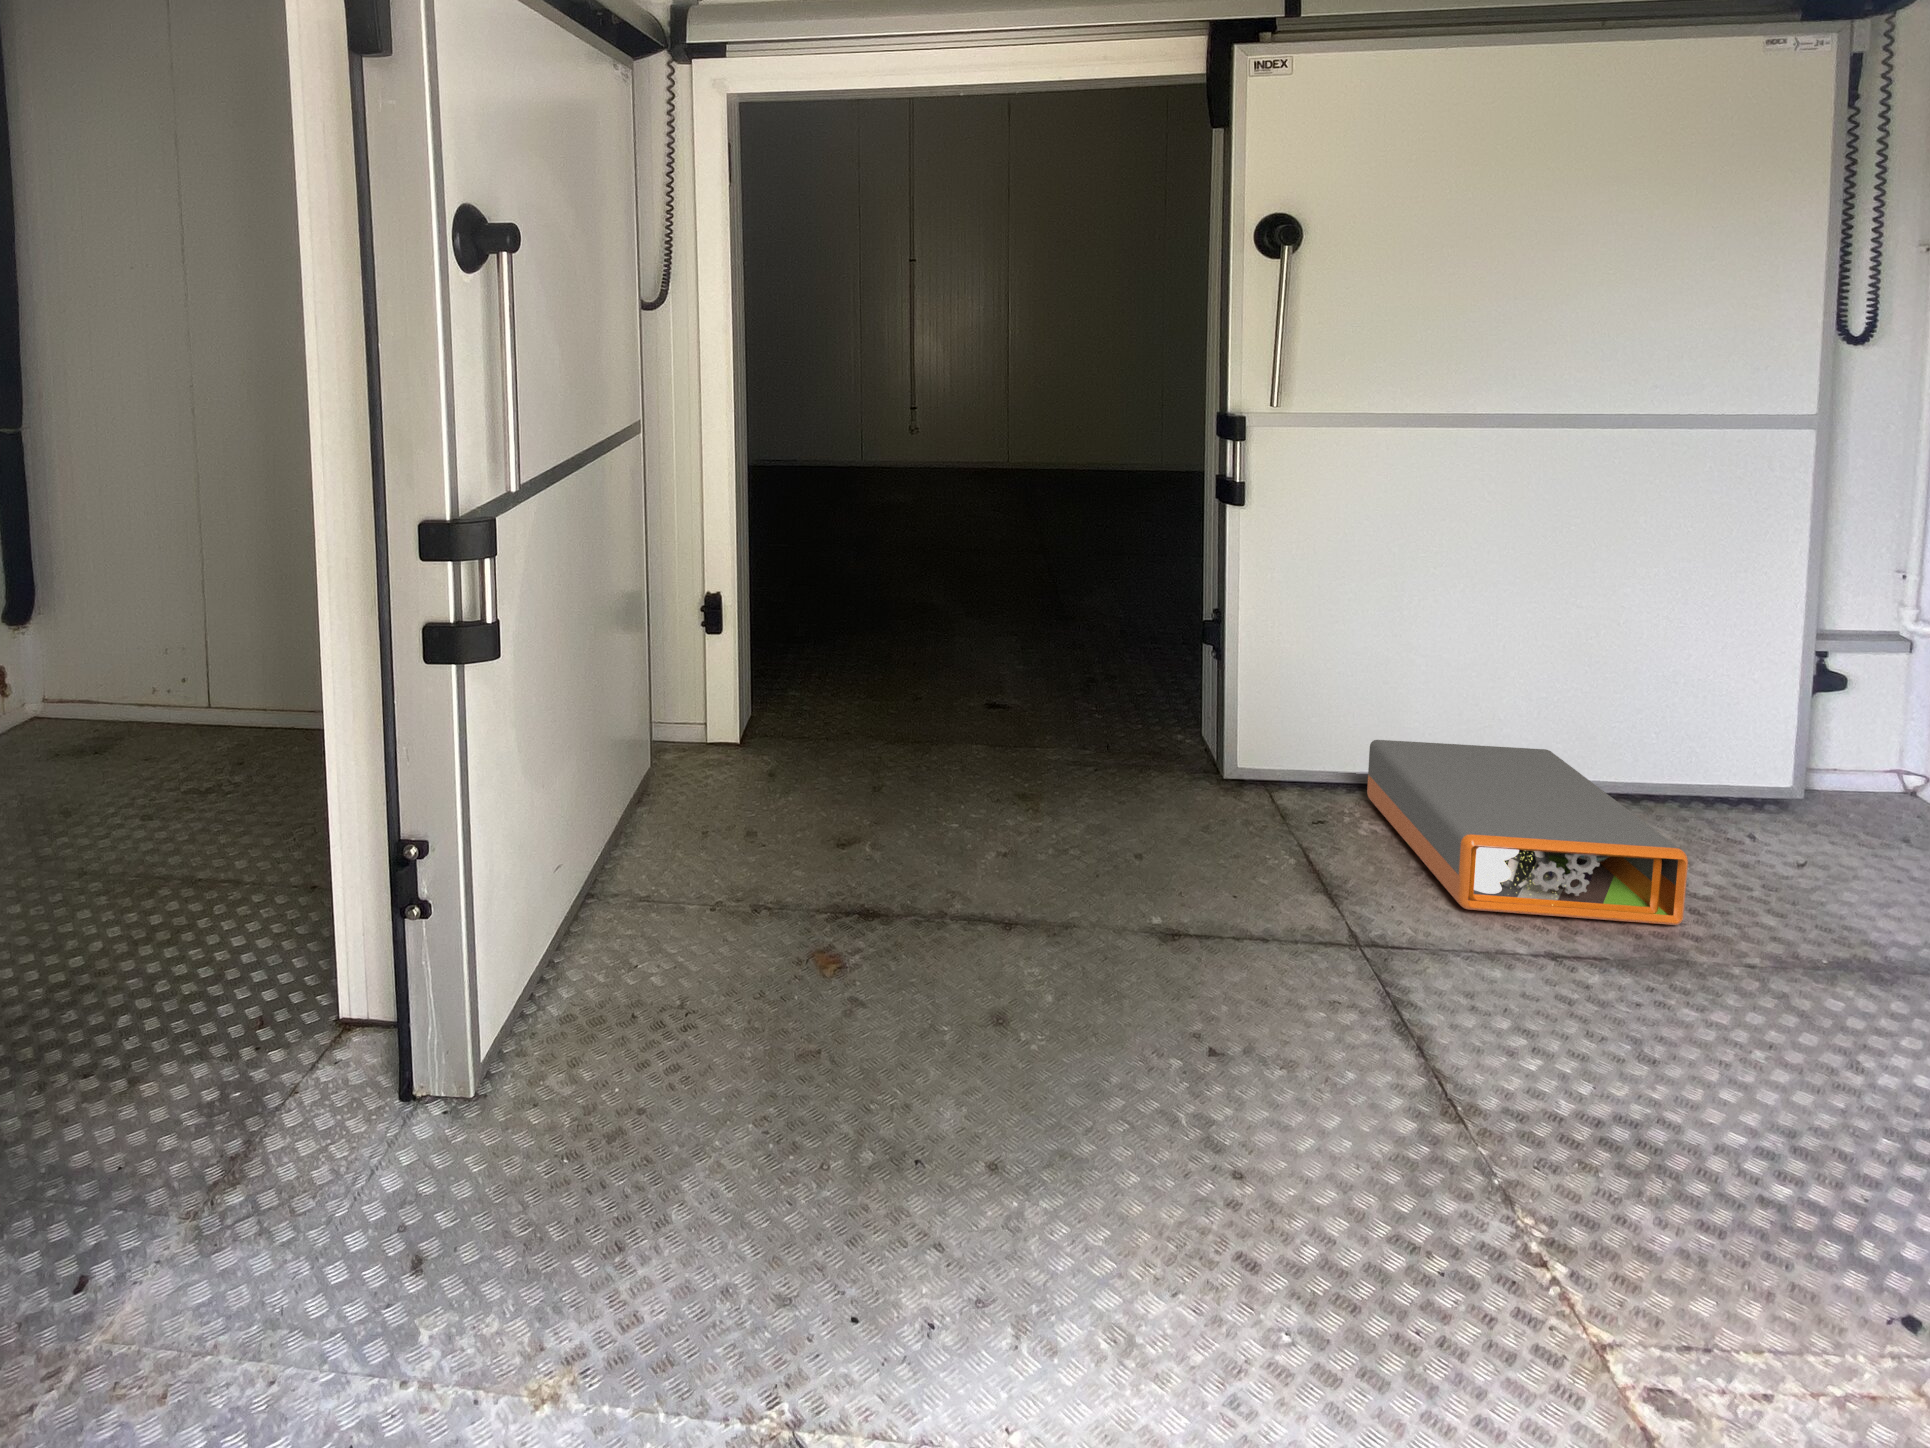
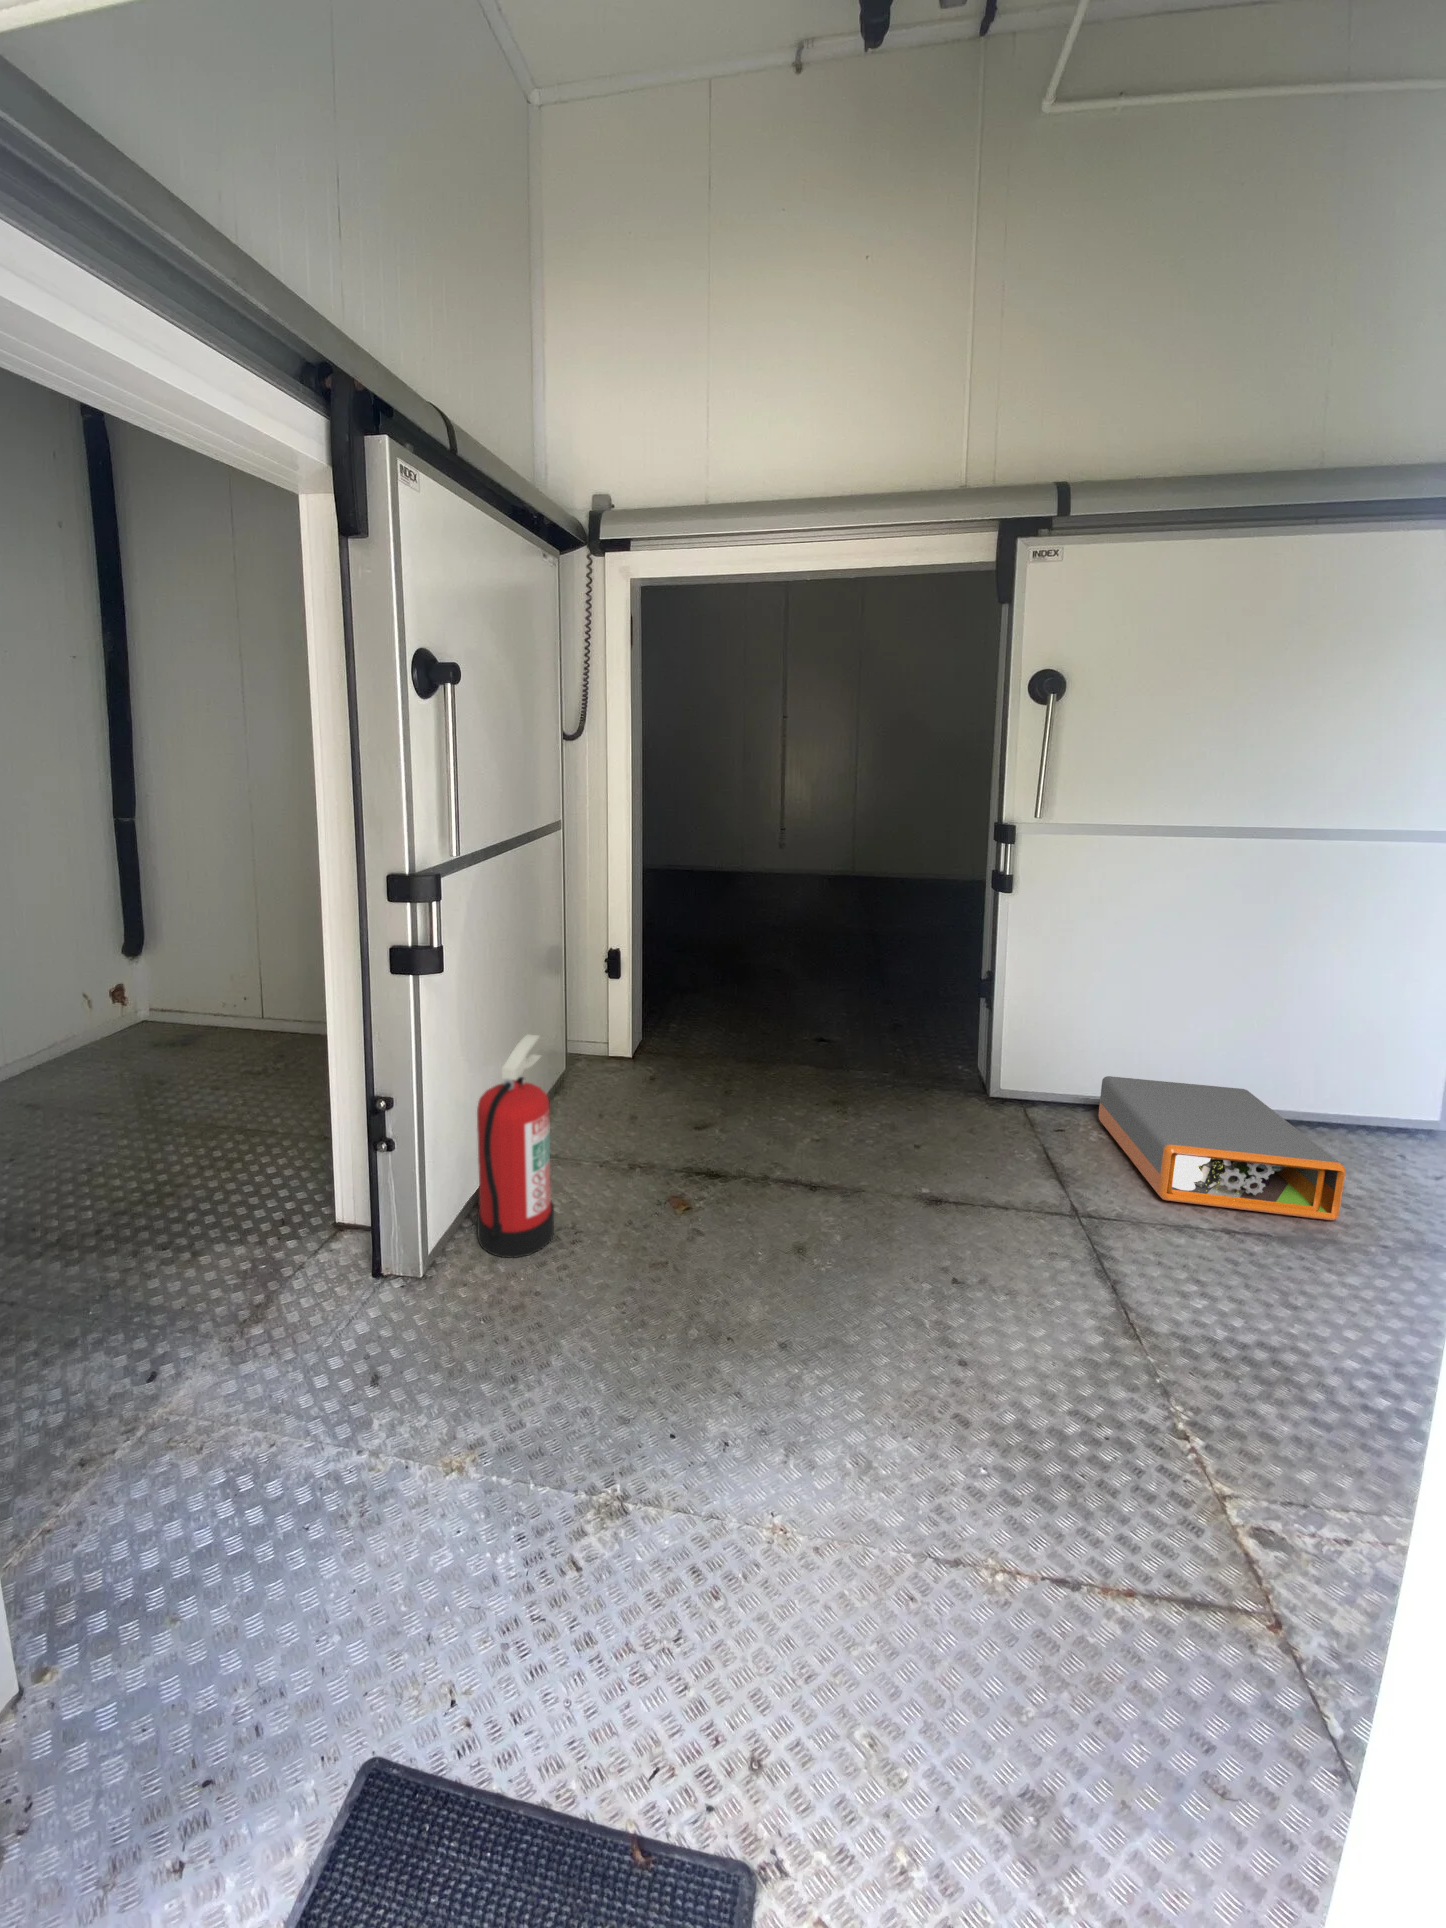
fire extinguisher: none [551,727,661,1054] -> present [477,1035,554,1258]

